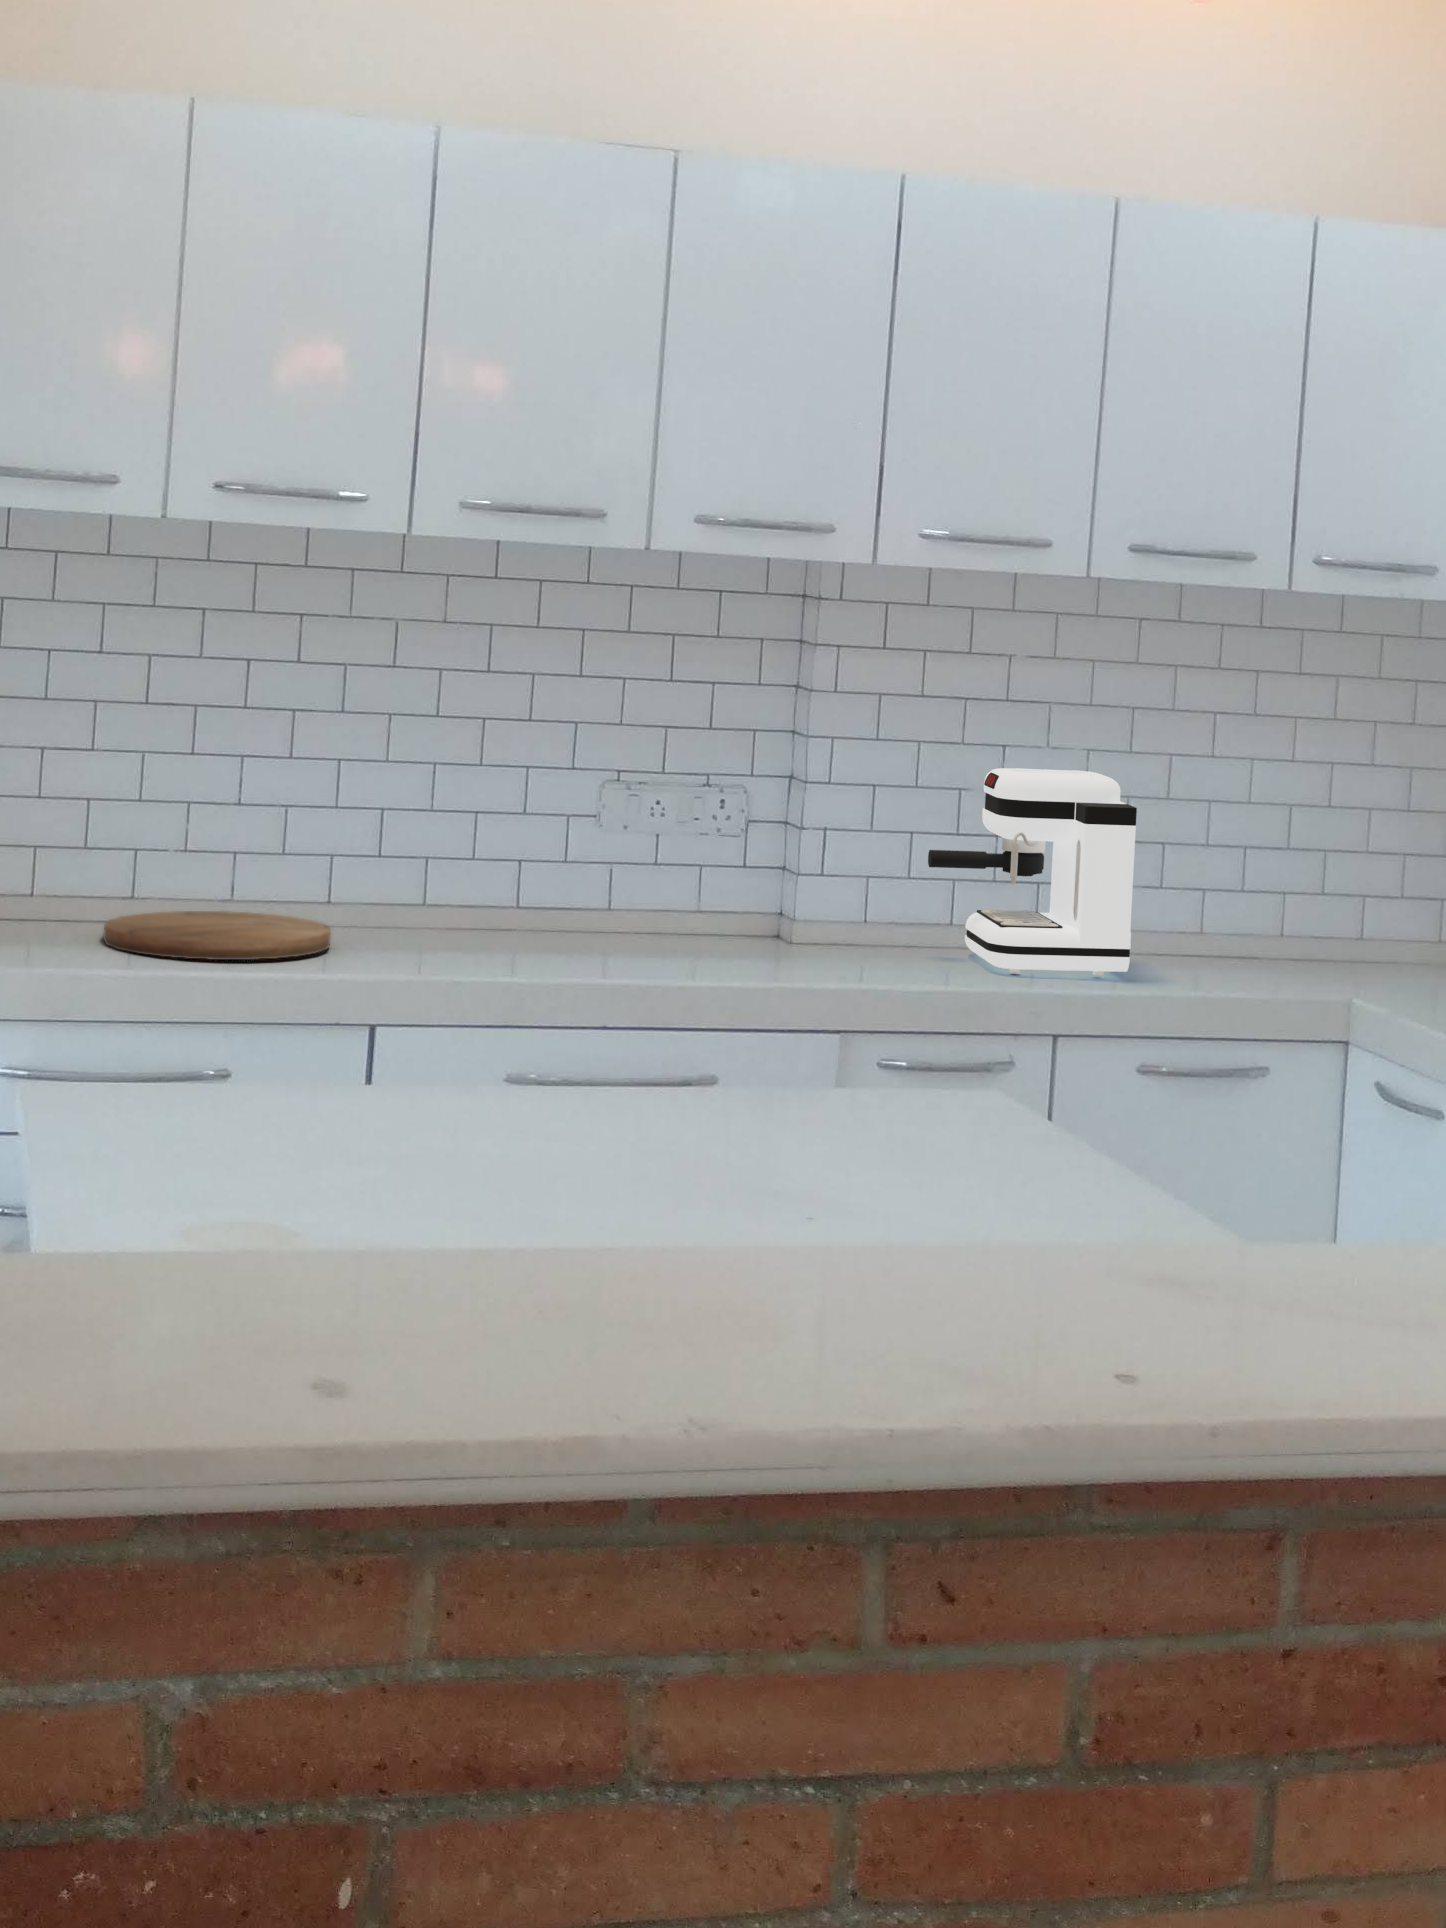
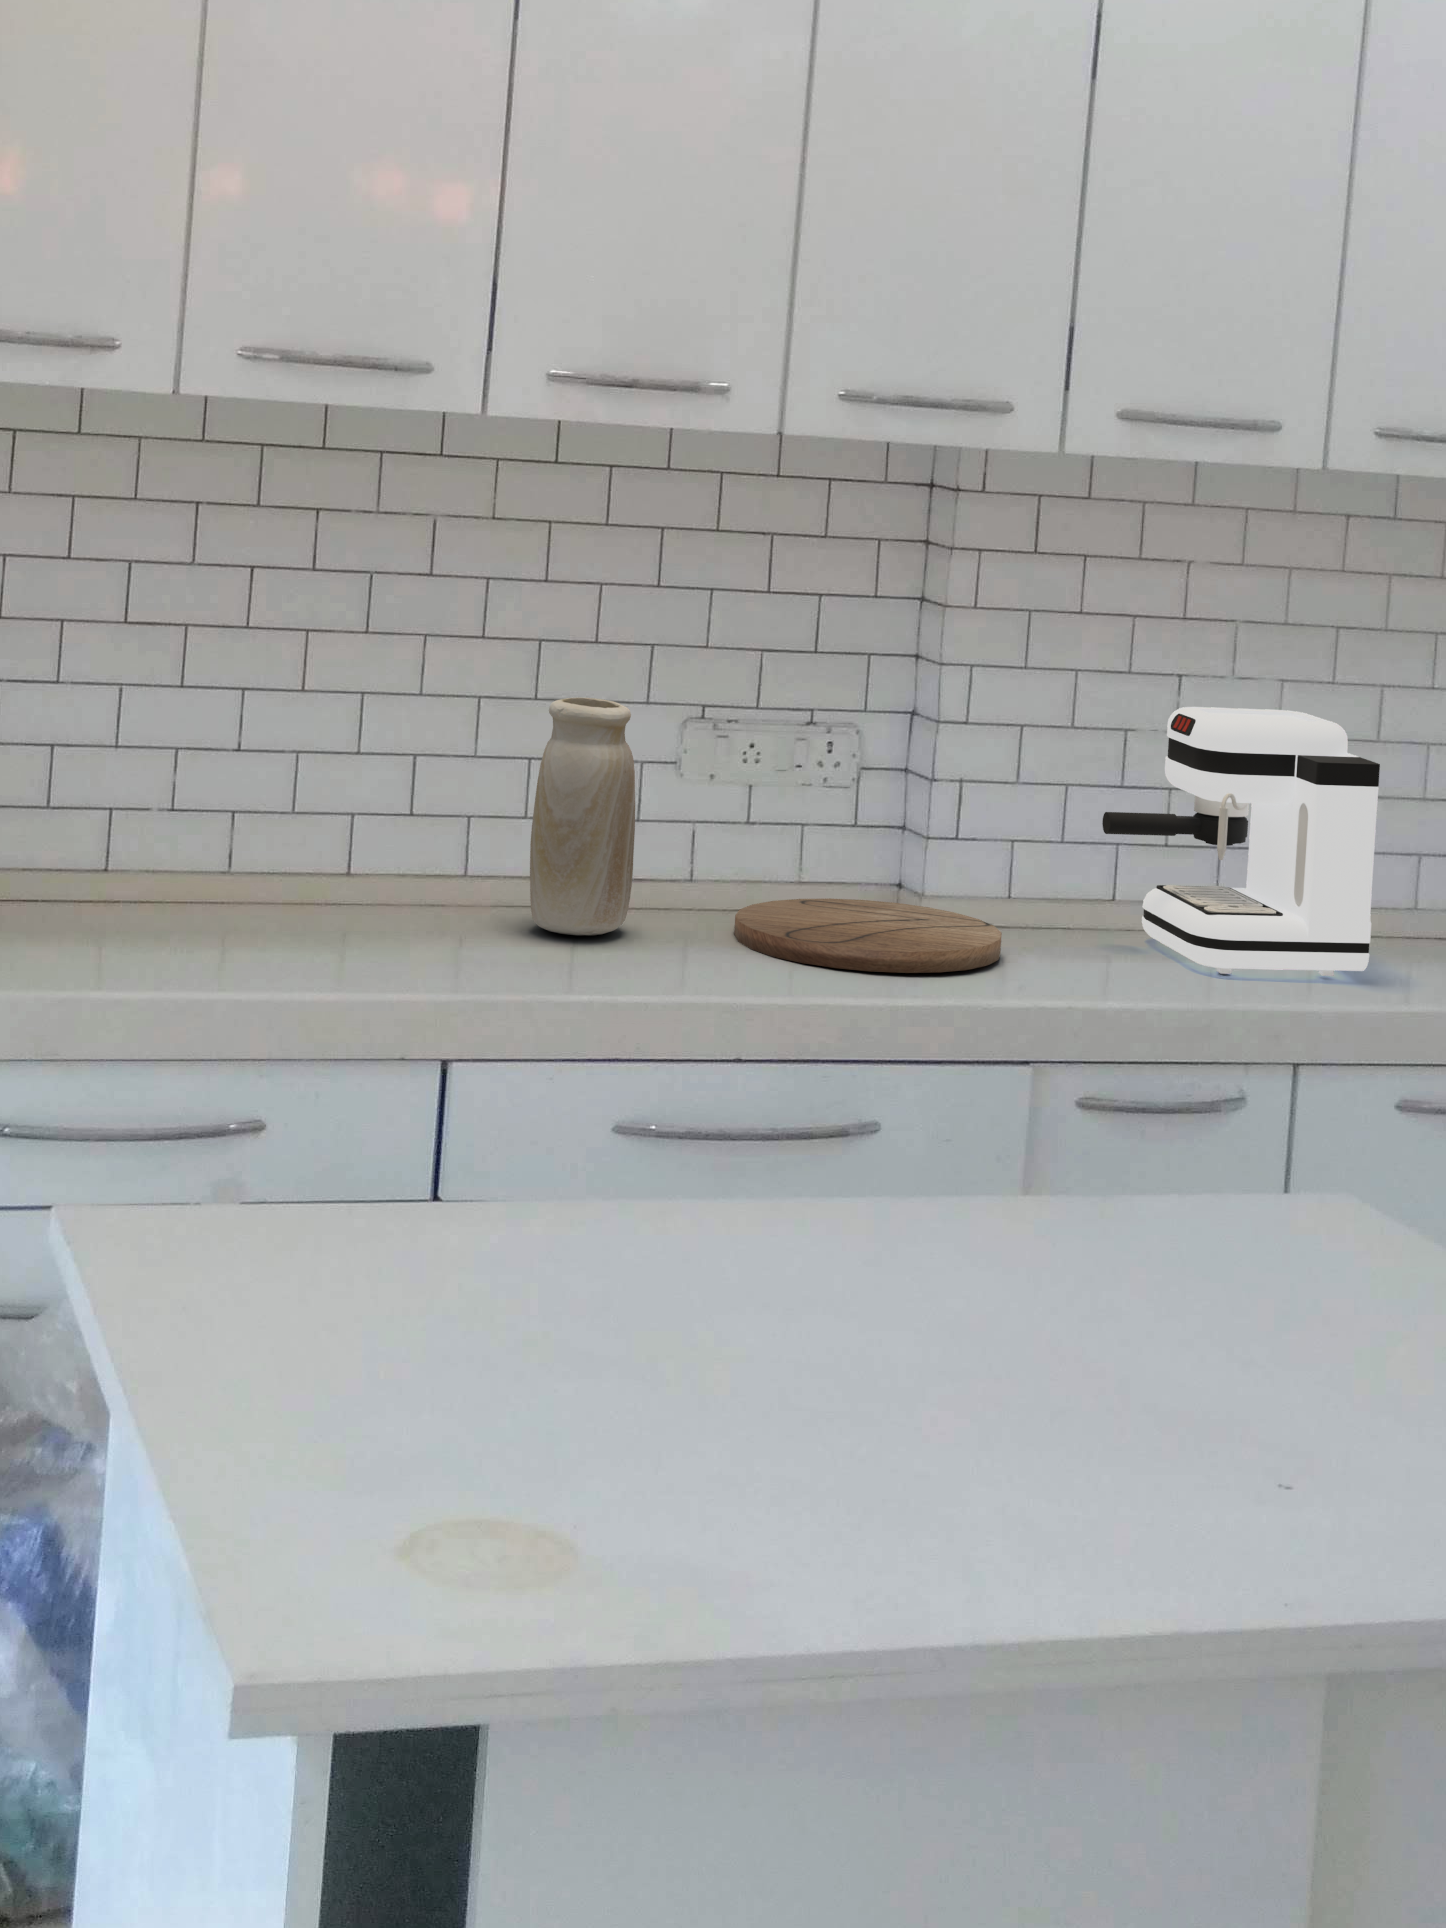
vase: none [462,760,546,944] -> present [530,697,635,935]
cutting board: present [103,911,331,960] -> present [734,898,1002,973]

